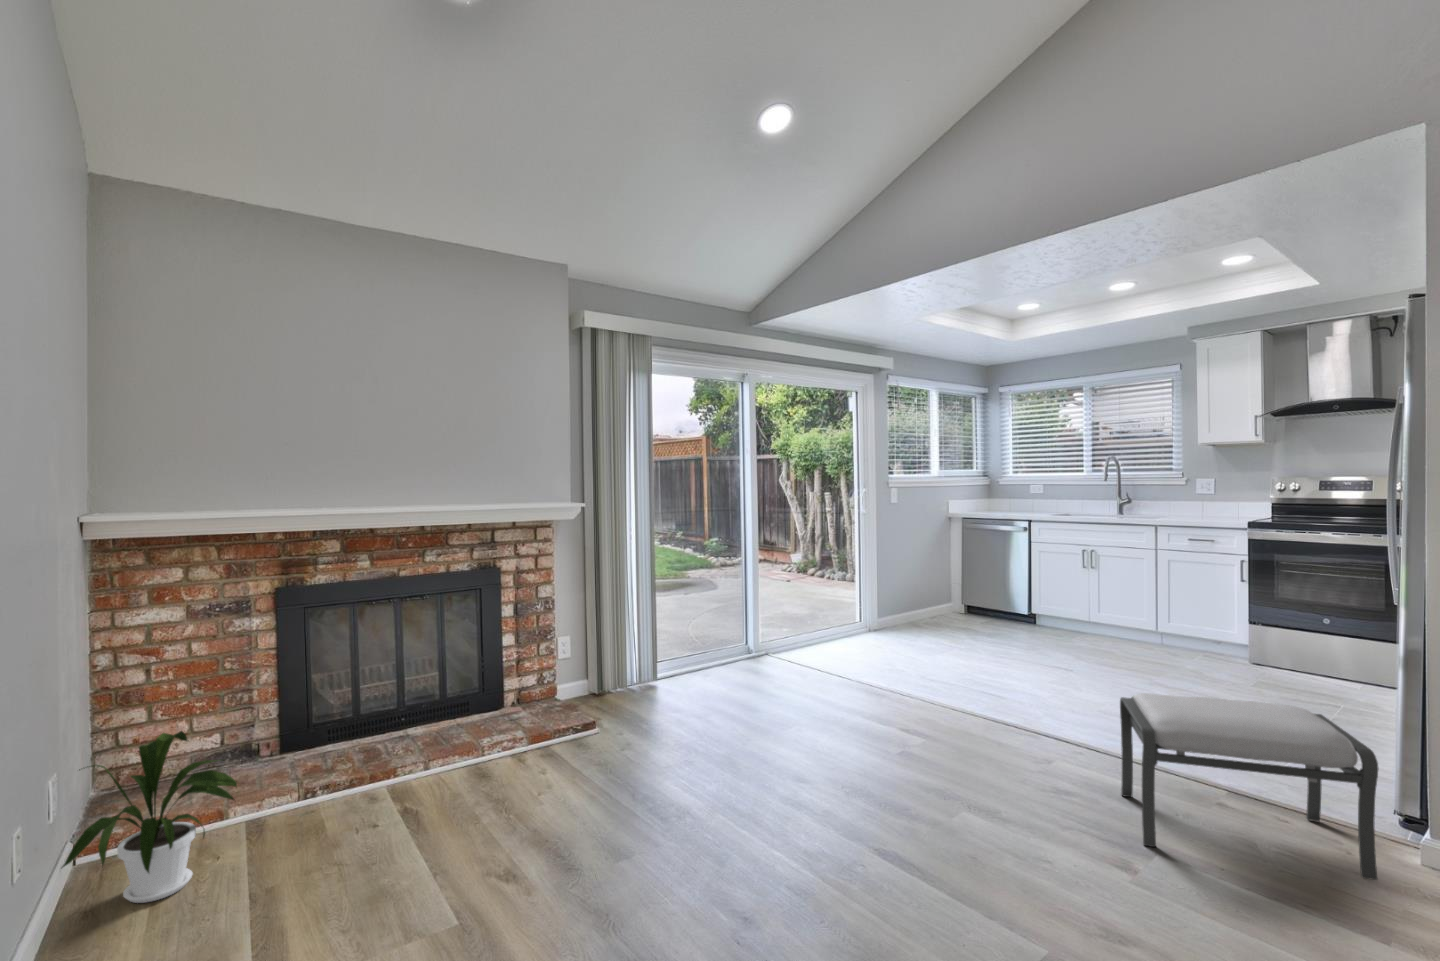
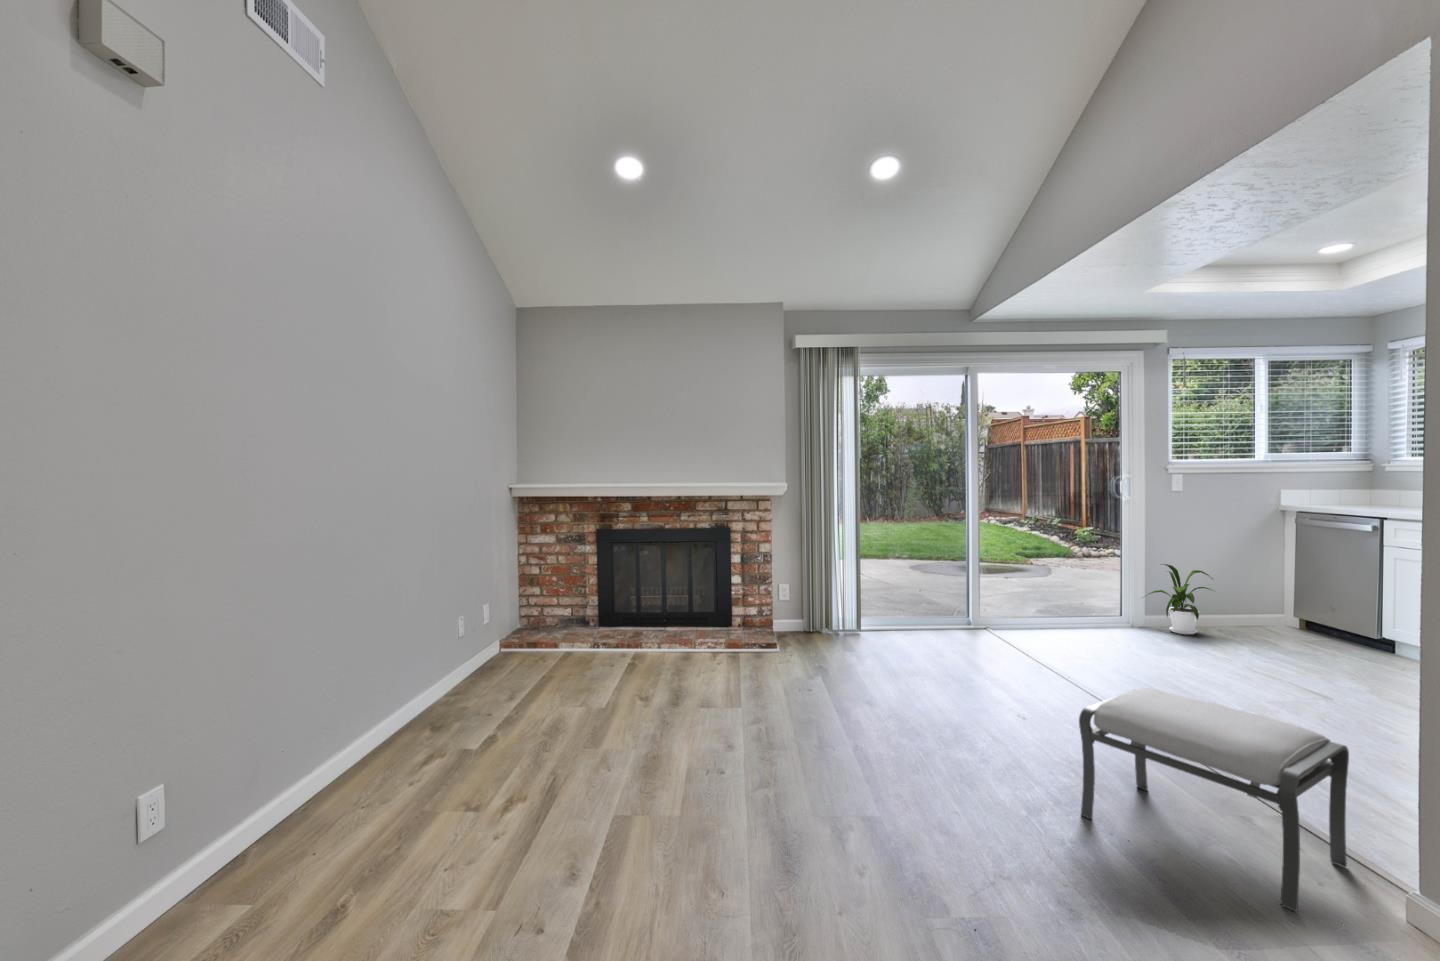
house plant: present [62,731,237,903] -> present [1148,564,1213,634]

